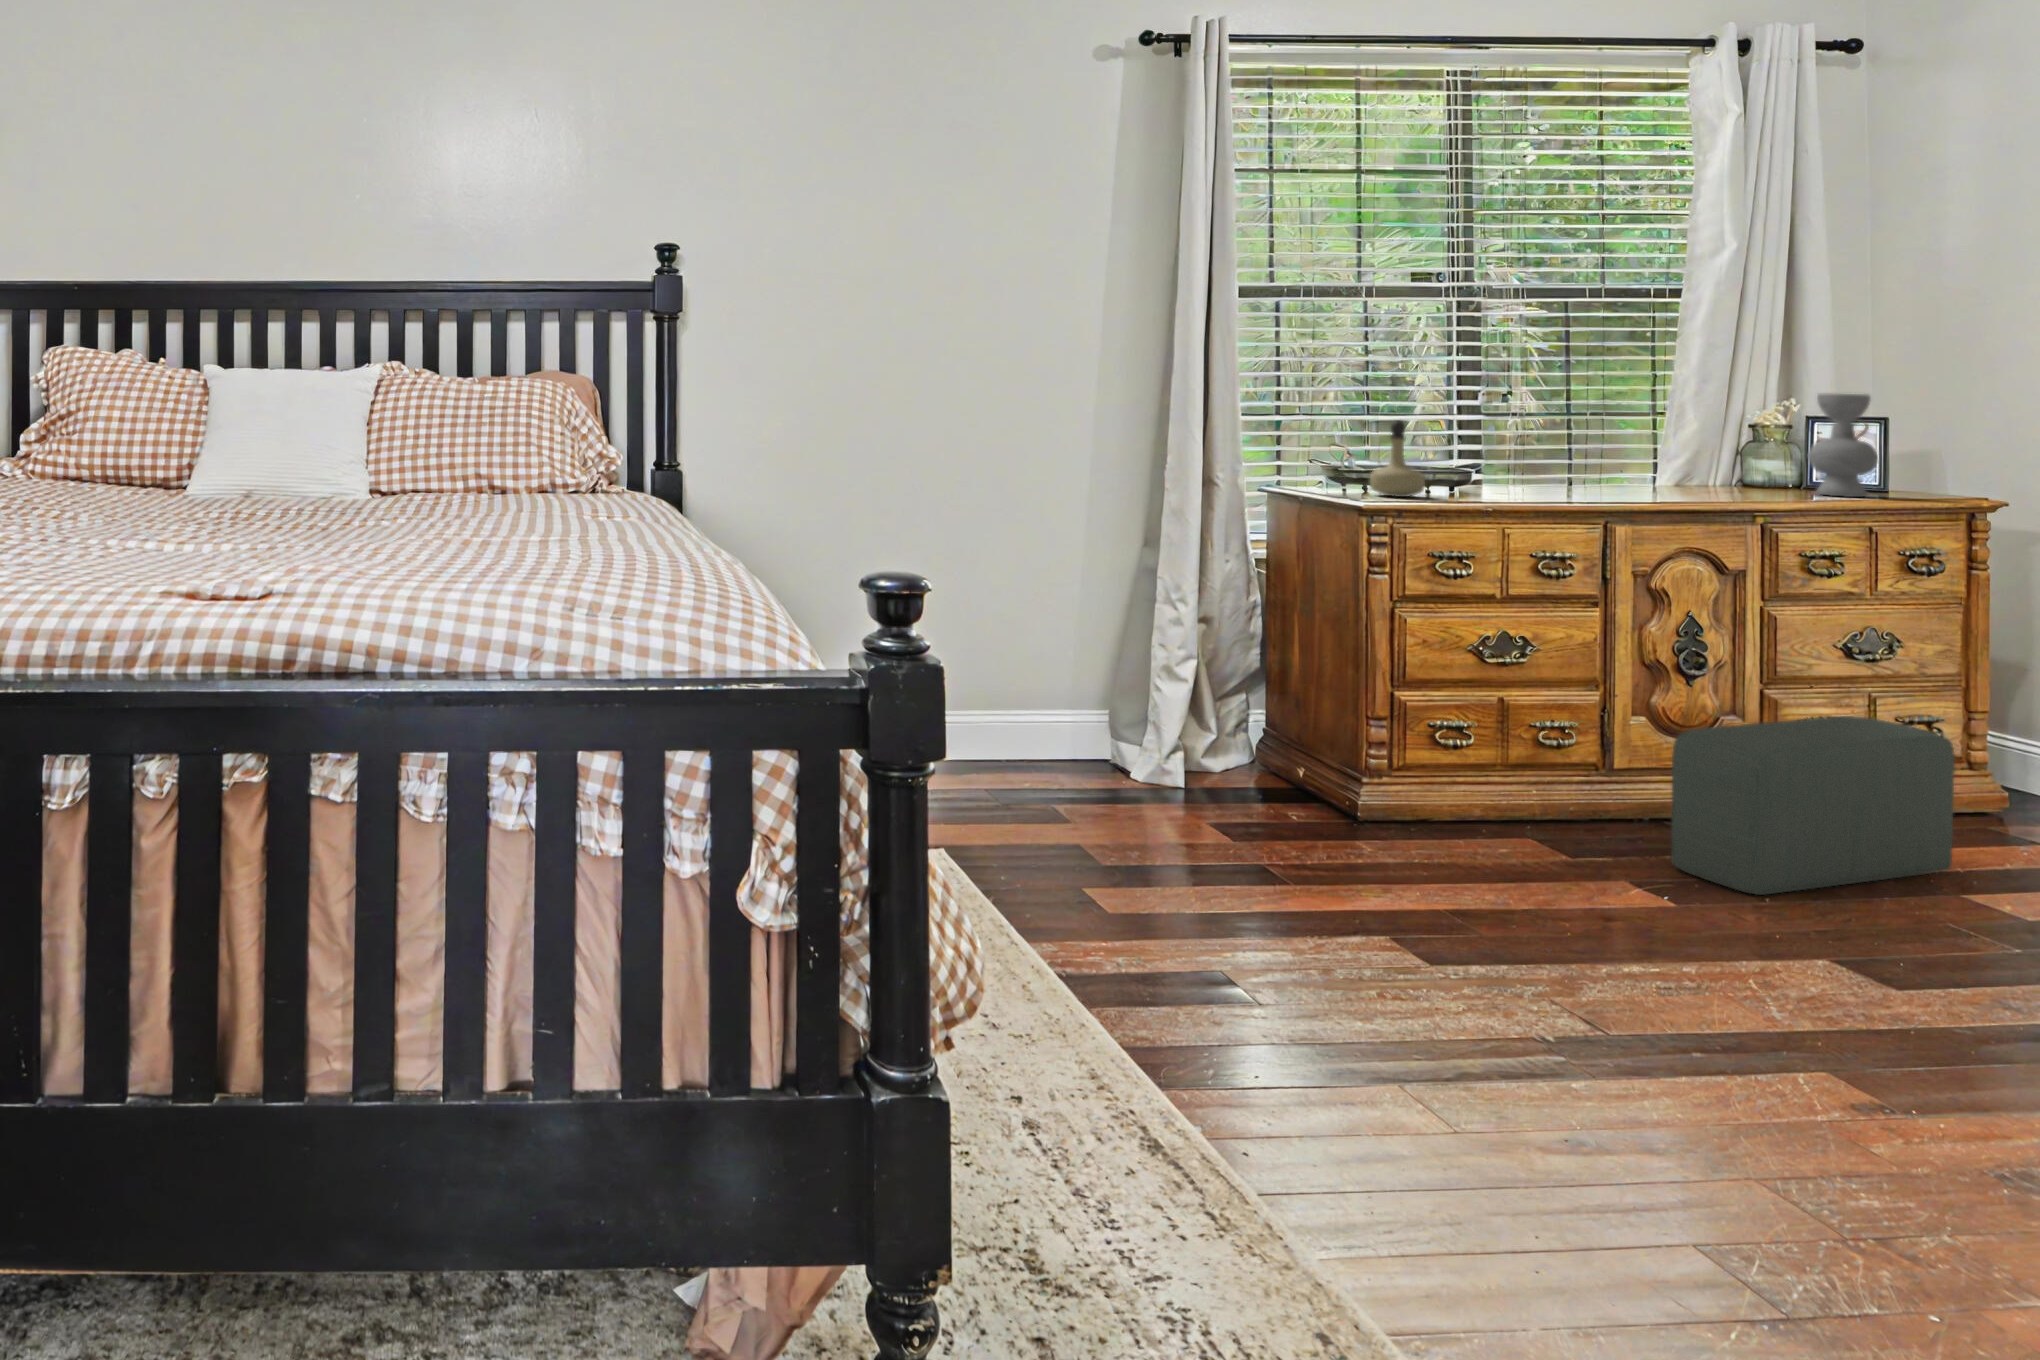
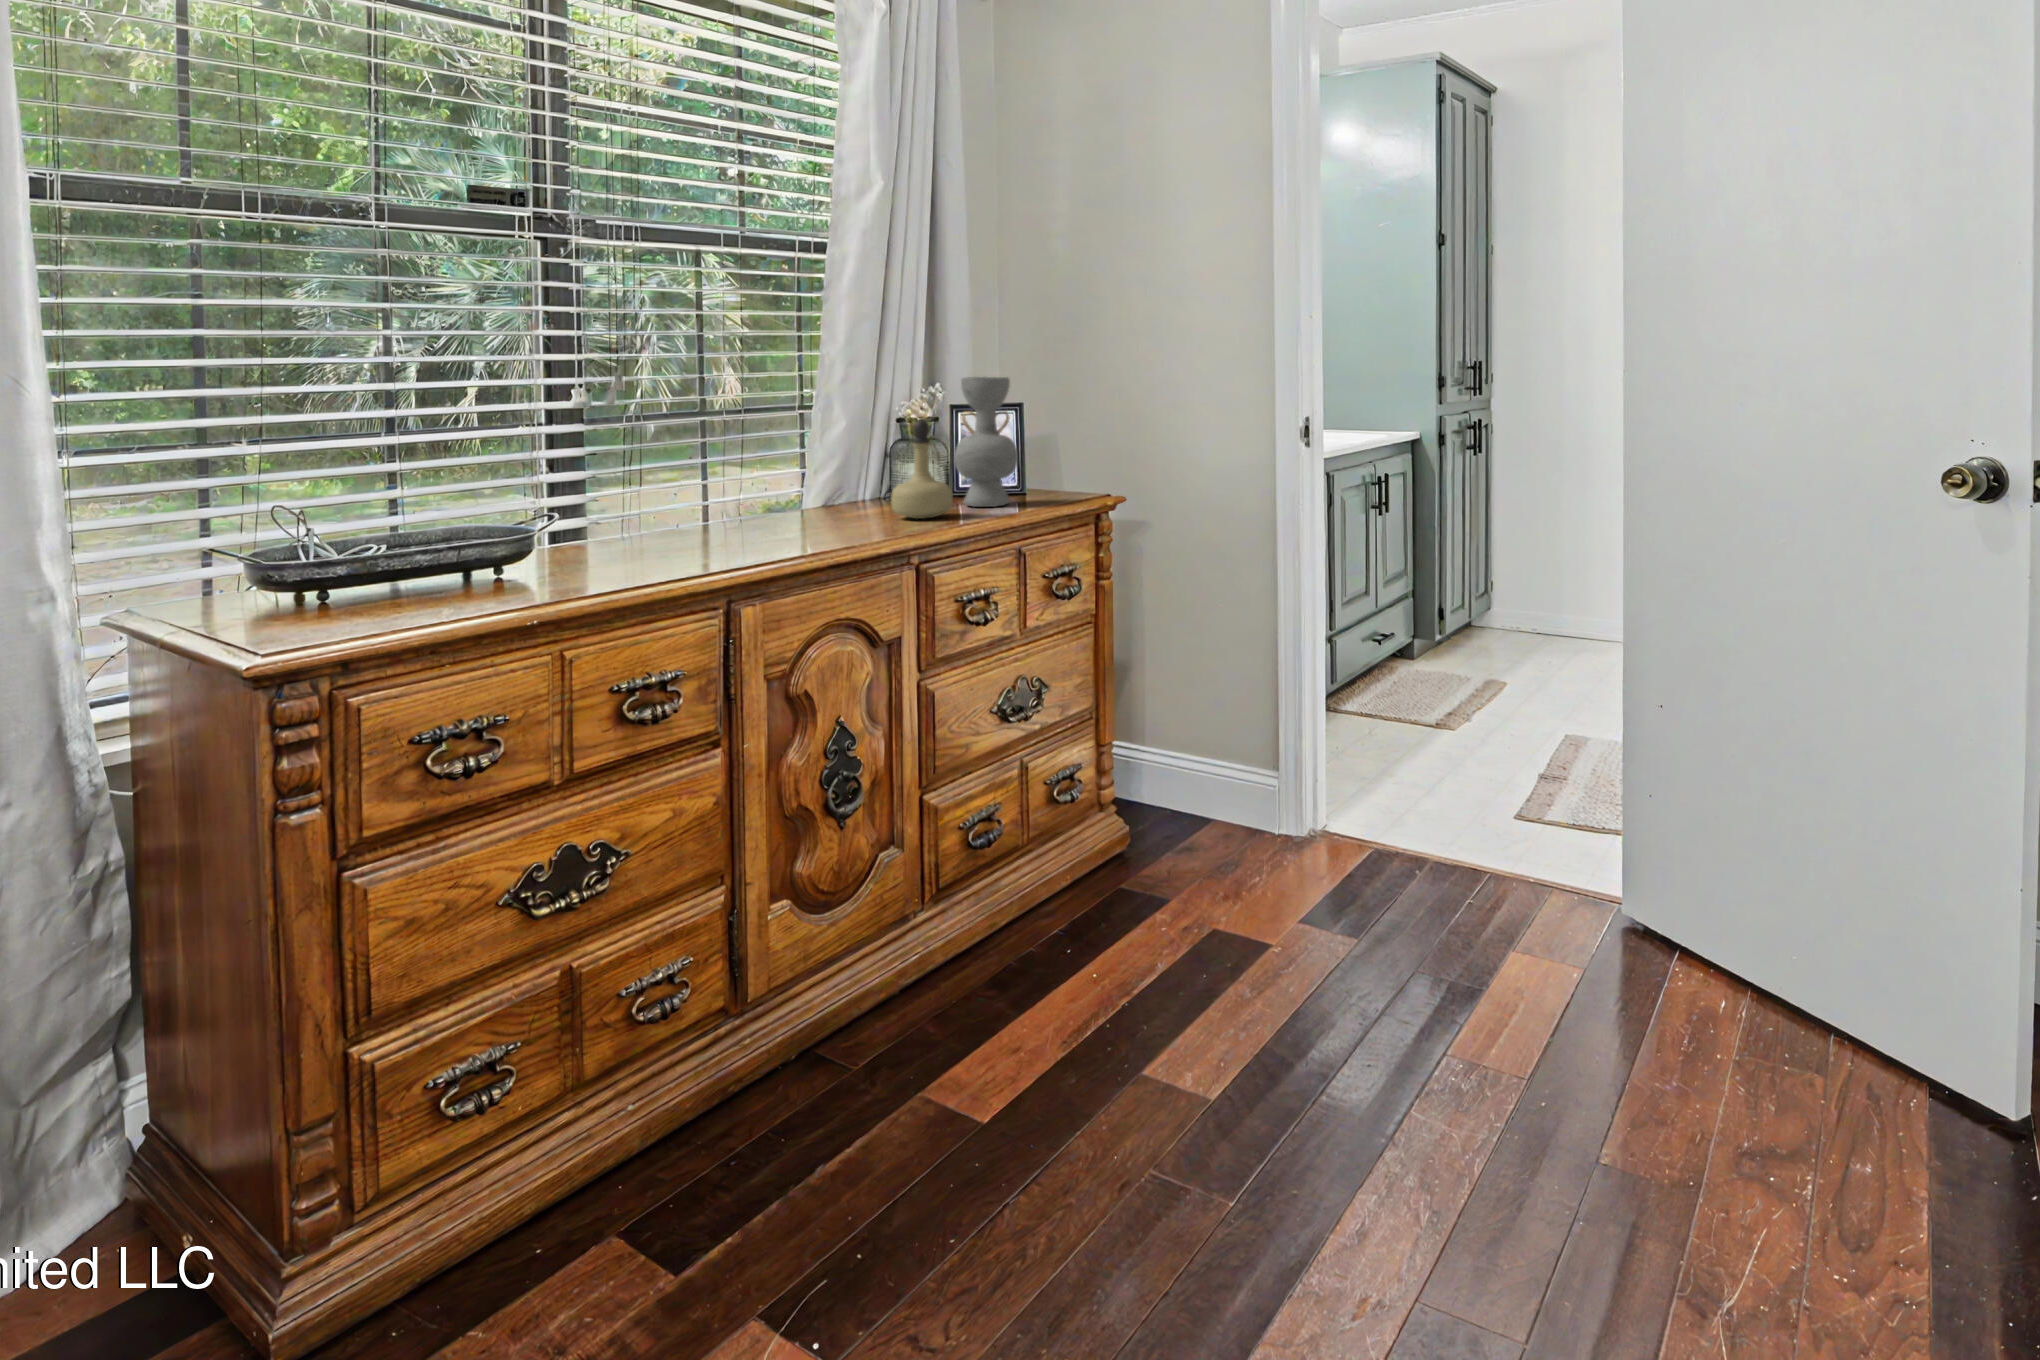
perfume bottle: present [1370,420,1425,497] -> present [891,419,953,519]
pouf: present [1671,716,1955,895] -> none [816,831,1123,1259]

